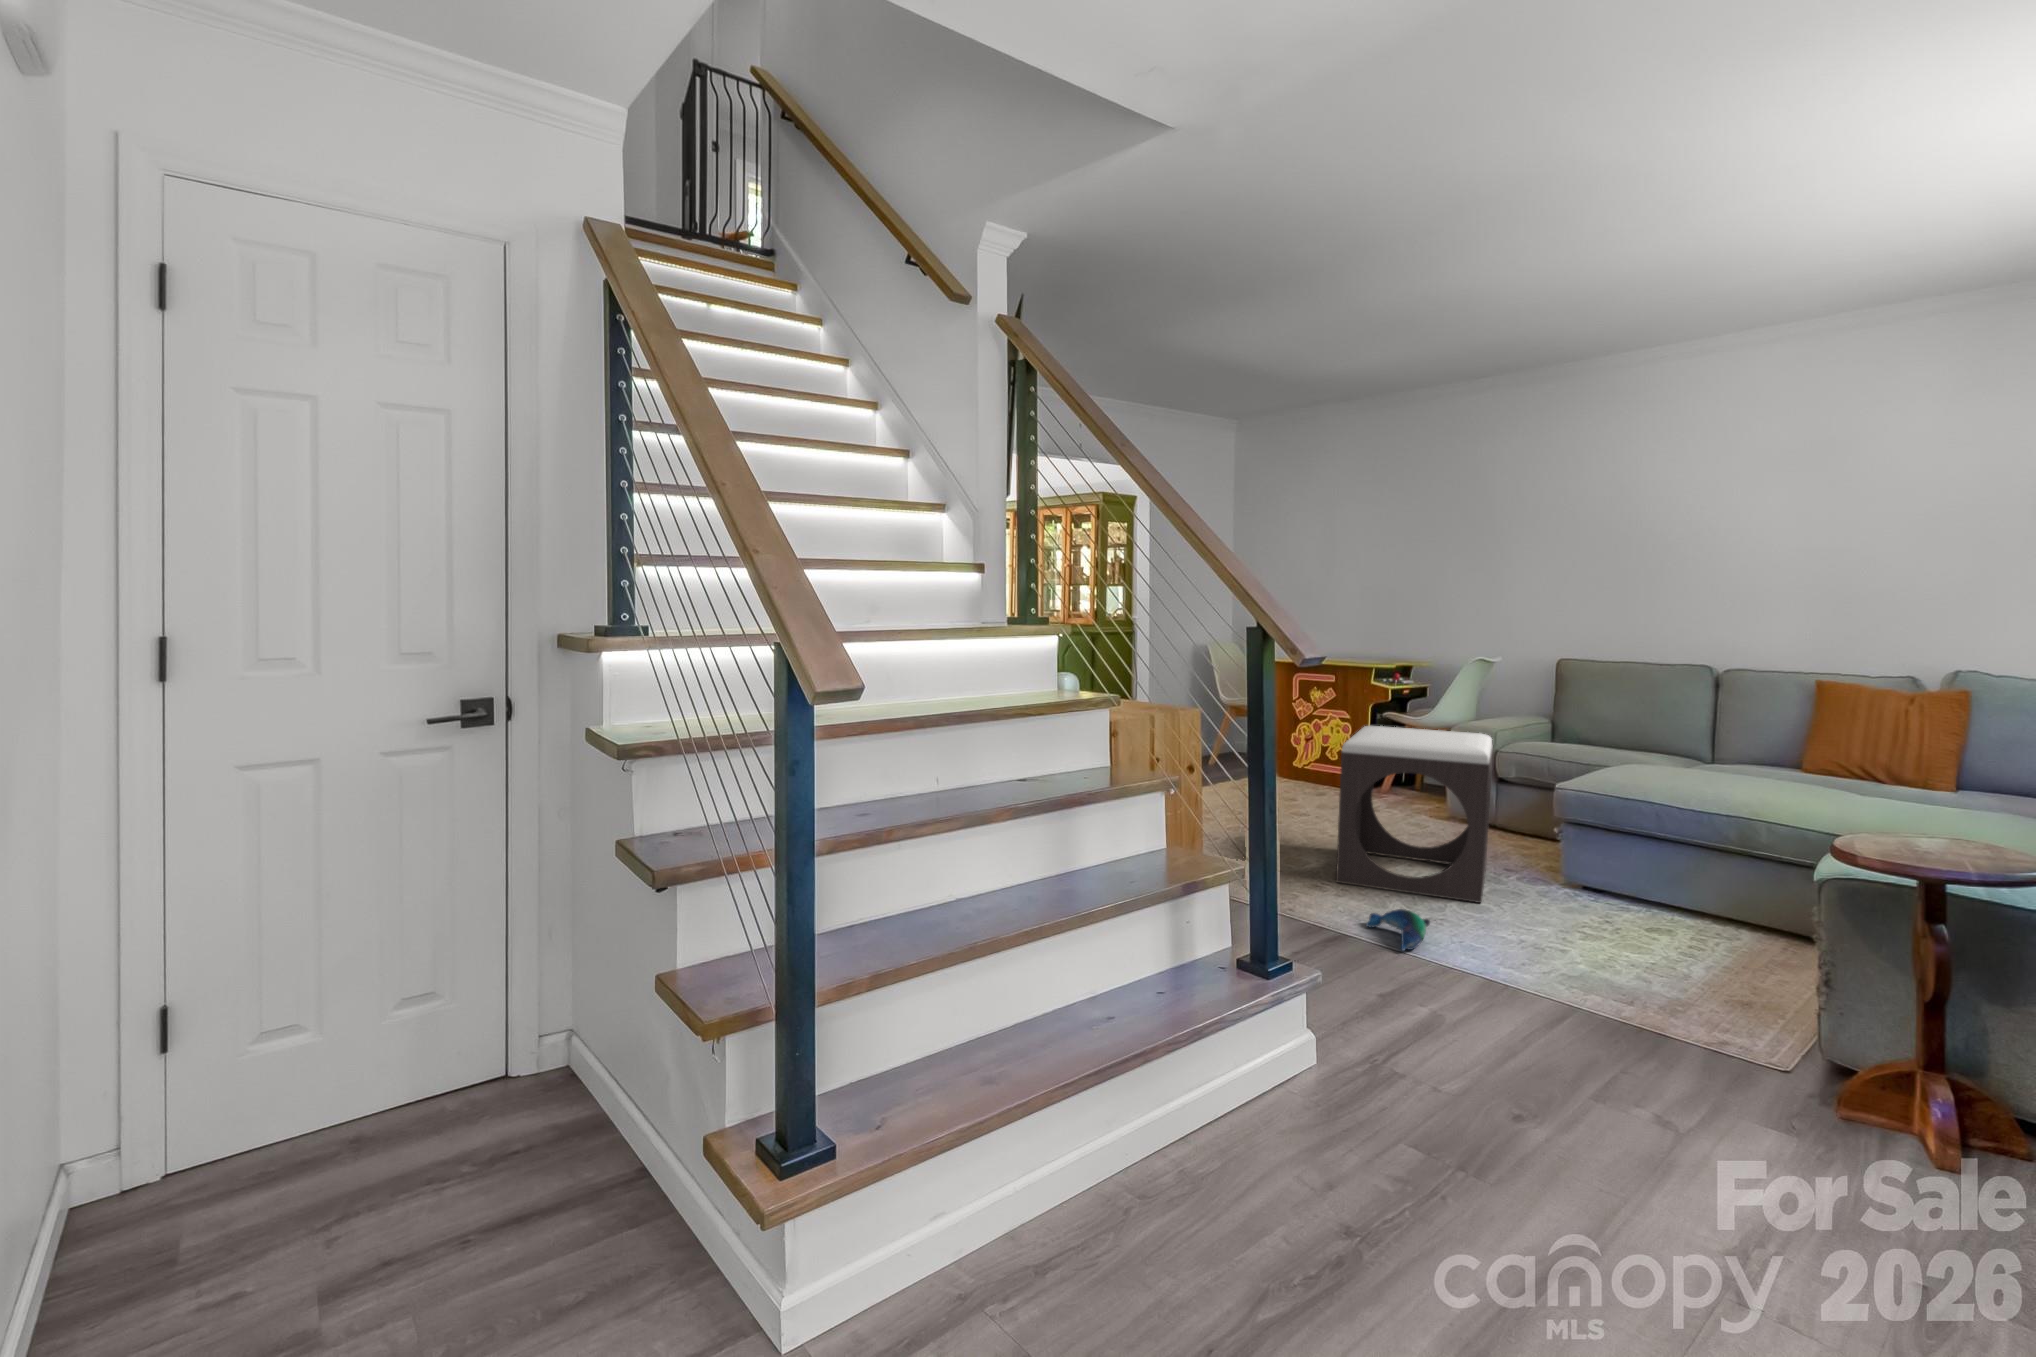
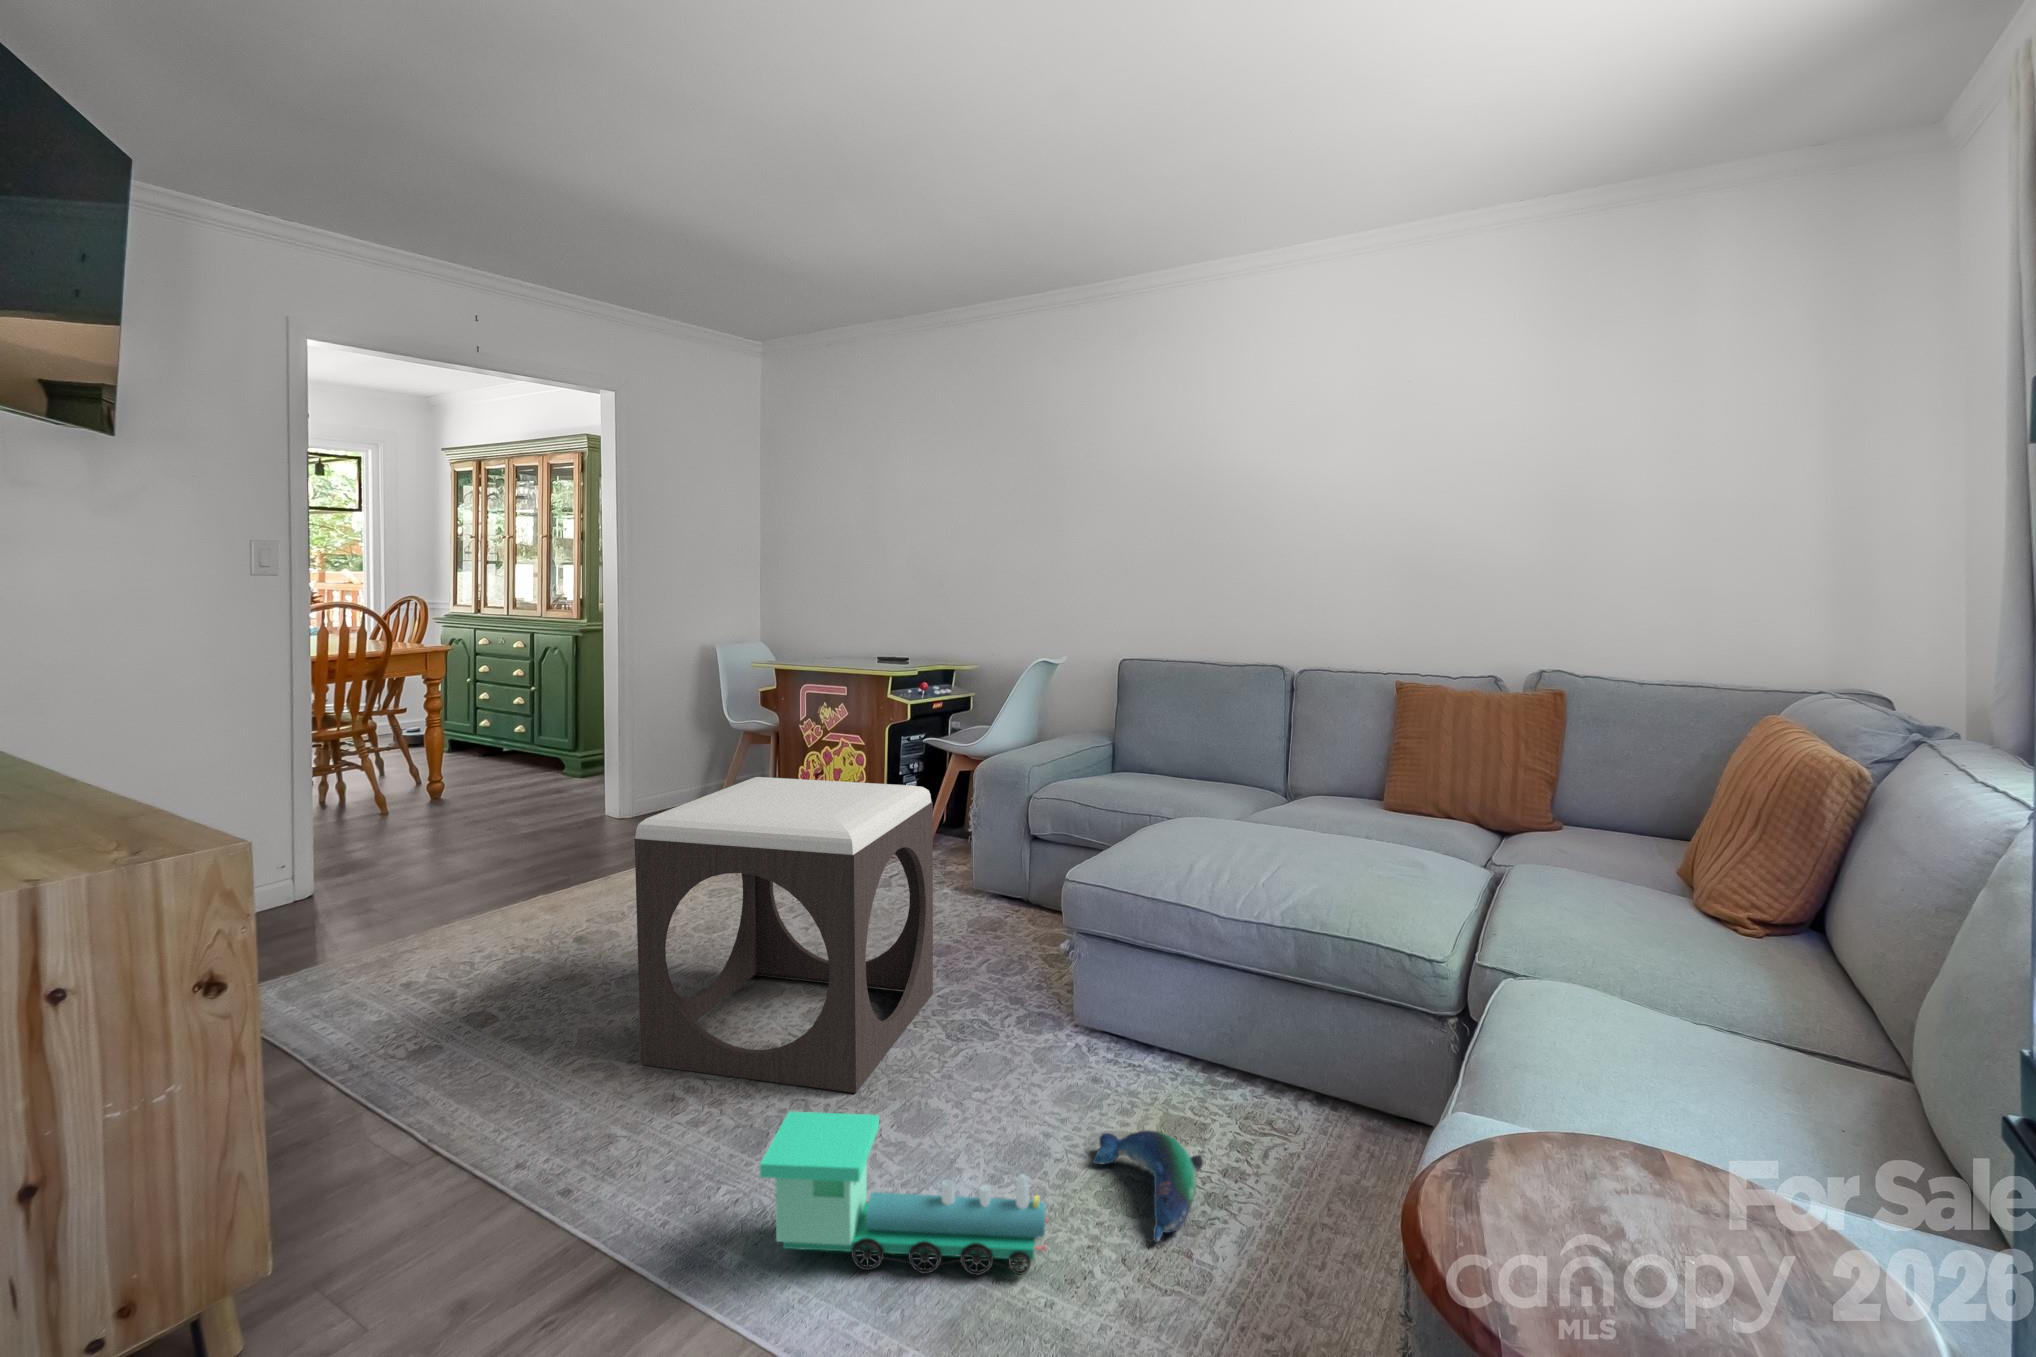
toy train: none [1495,884,1657,967] -> present [760,1112,1048,1275]
plush toy: present [1366,909,1430,951] -> present [1093,1130,1203,1242]

